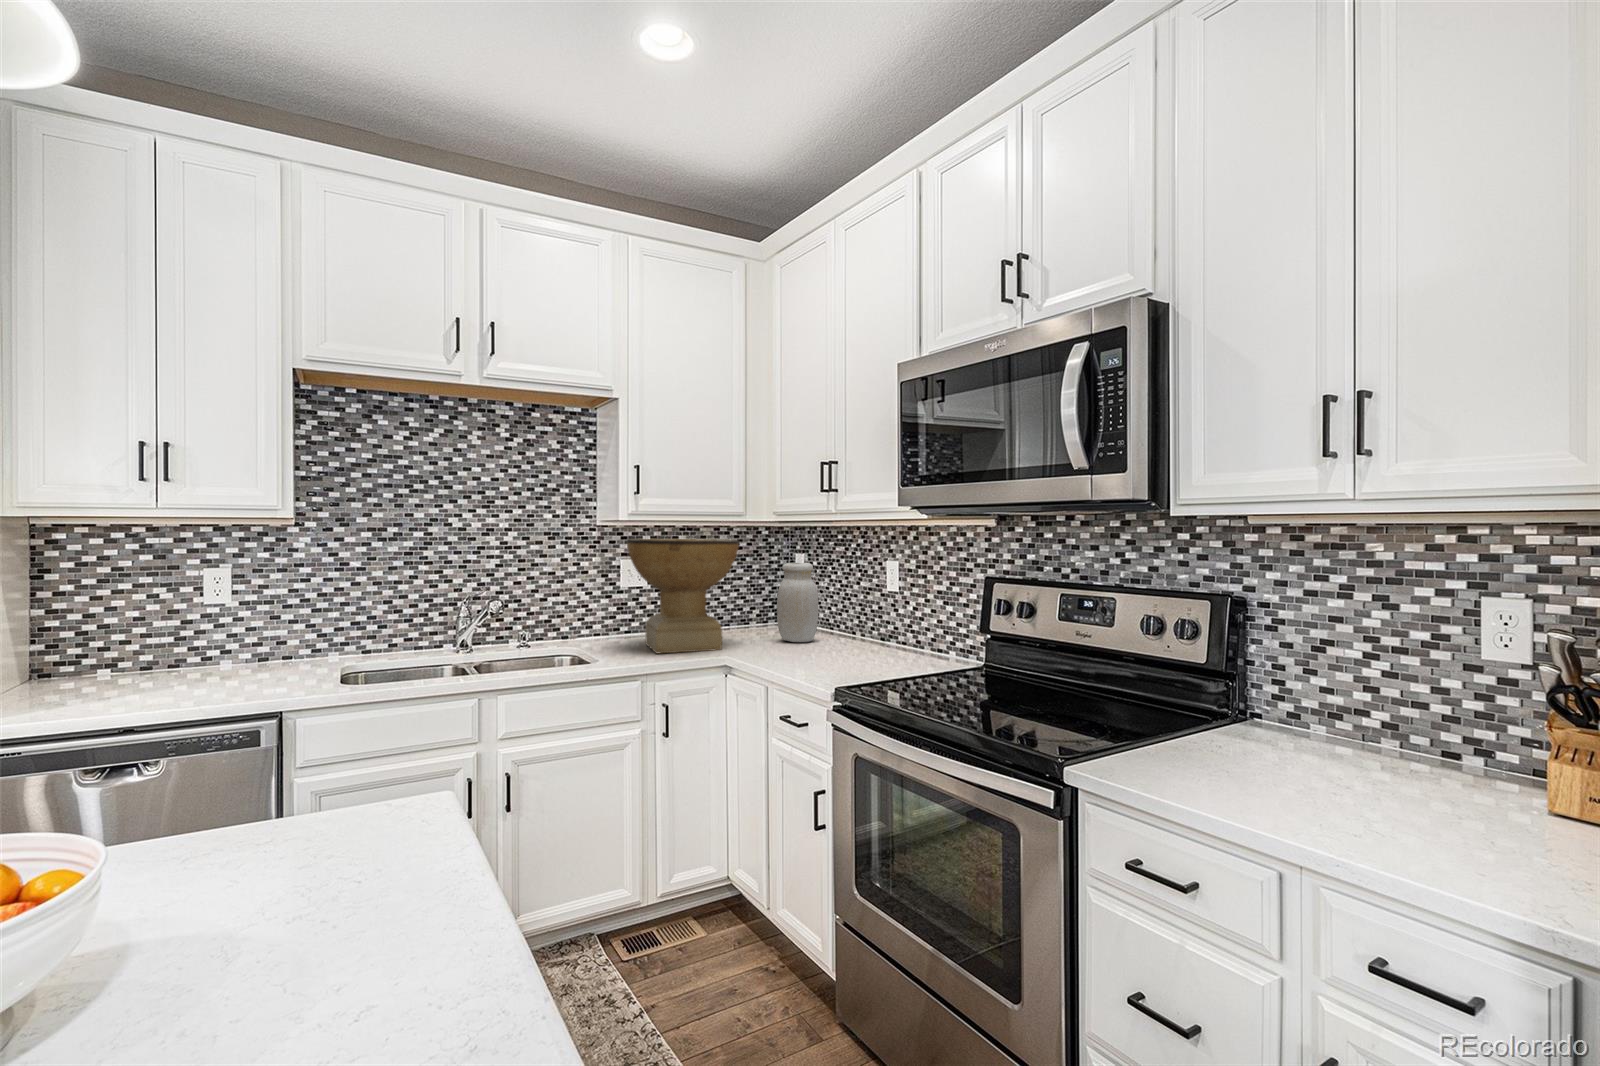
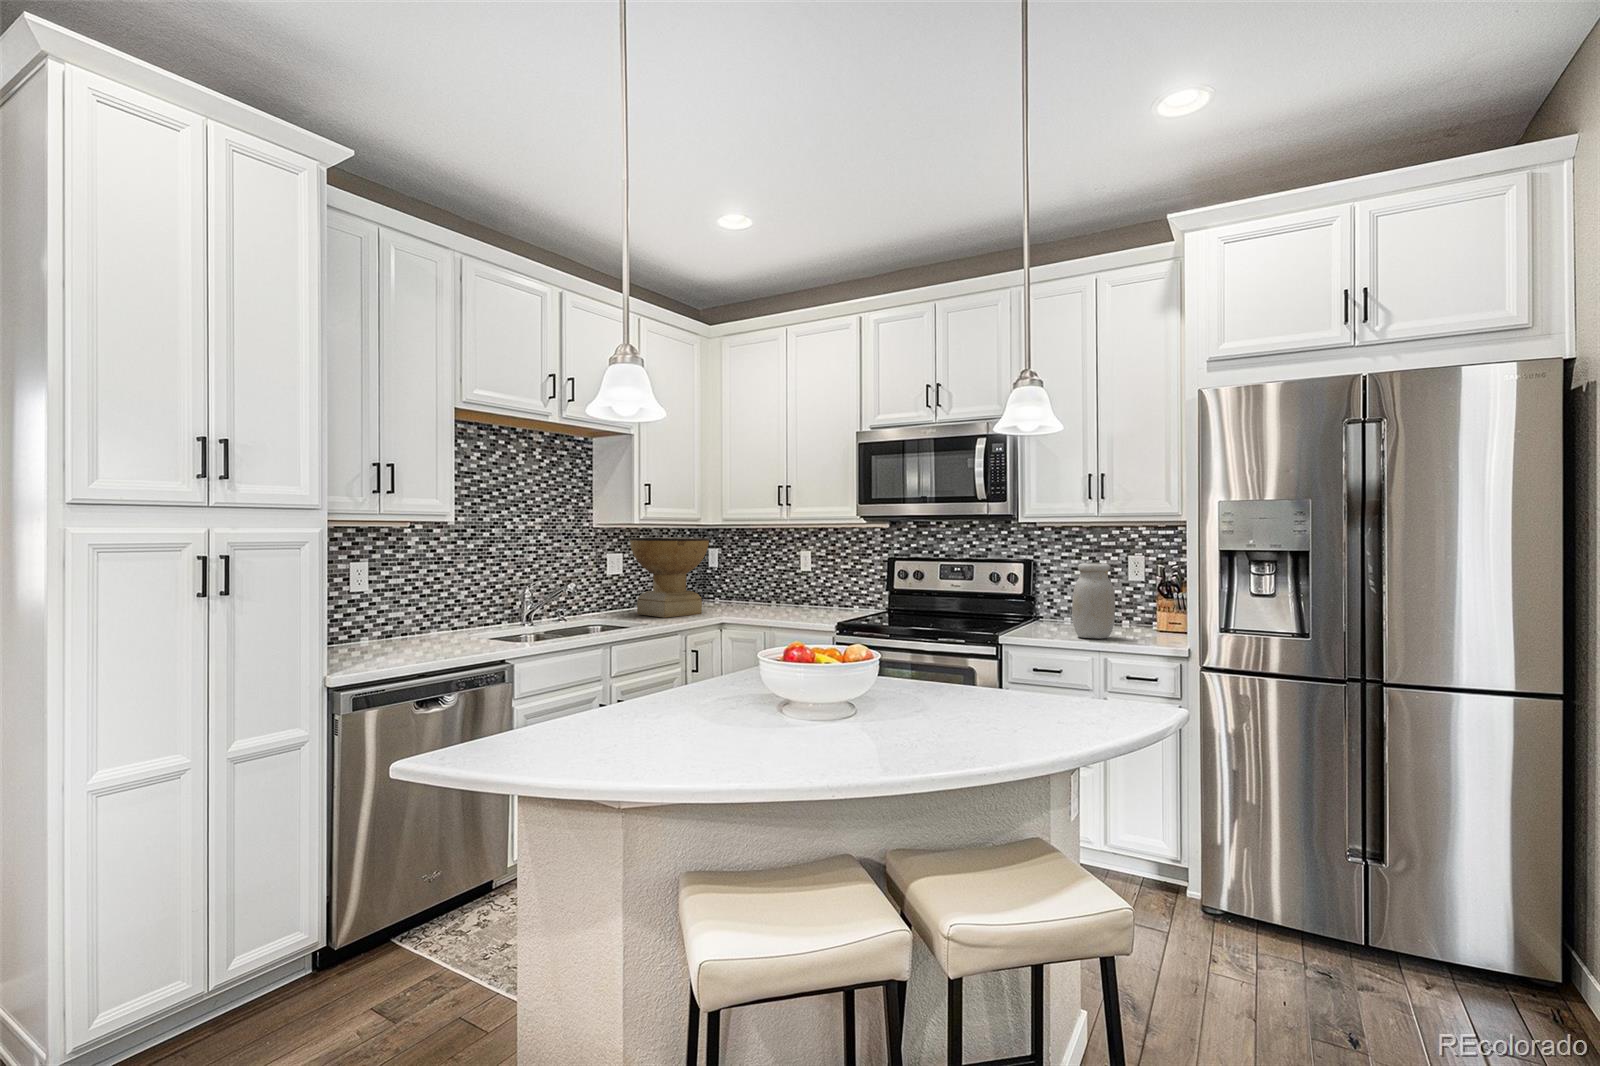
jar: present [777,563,818,642] -> present [1072,563,1115,639]

